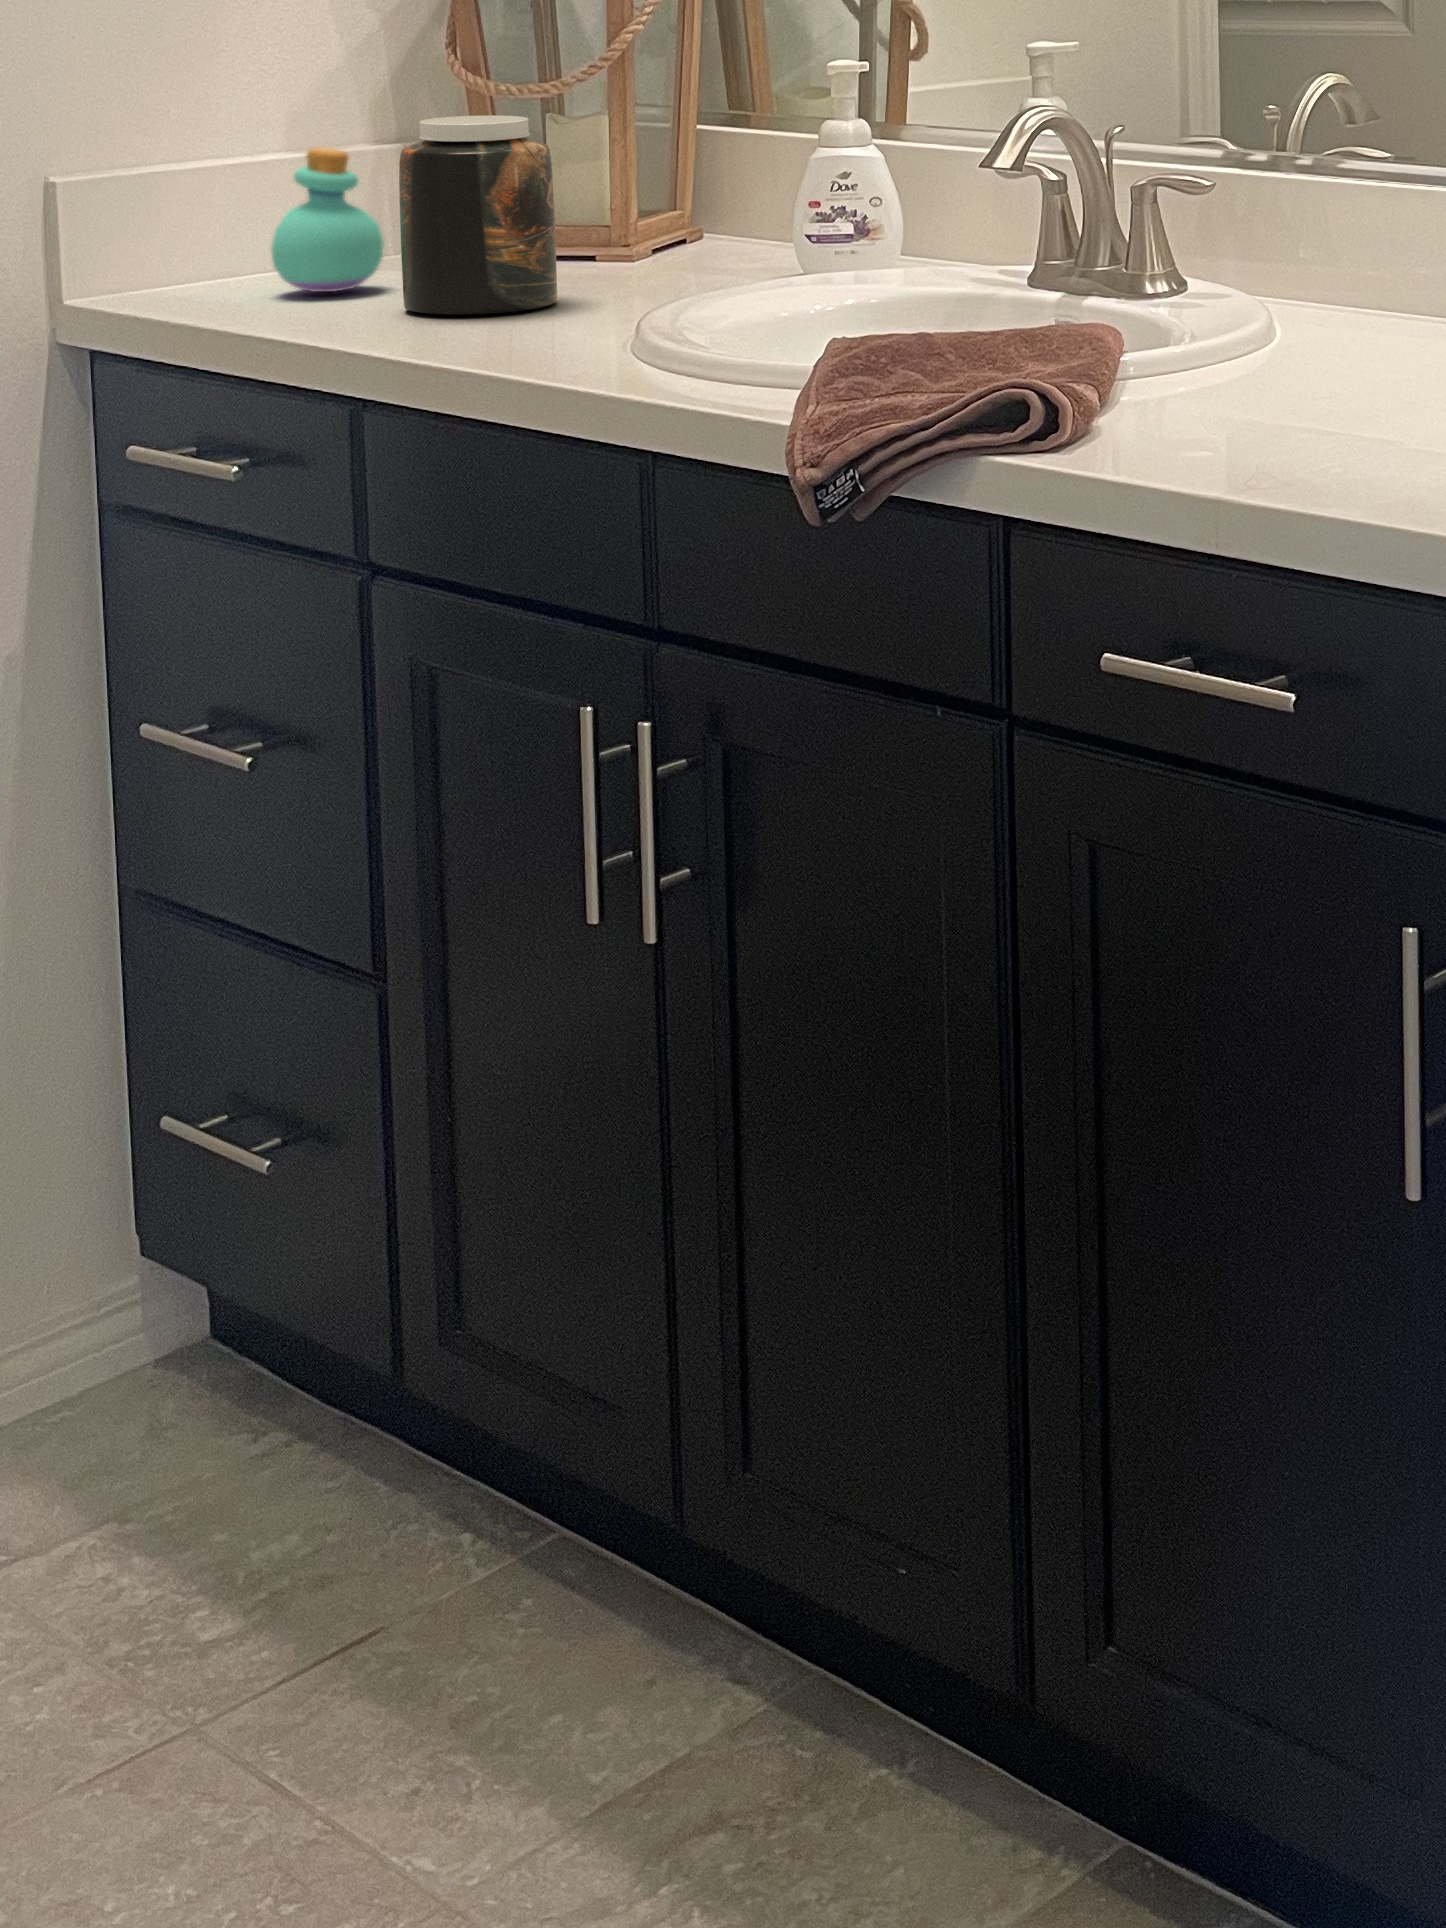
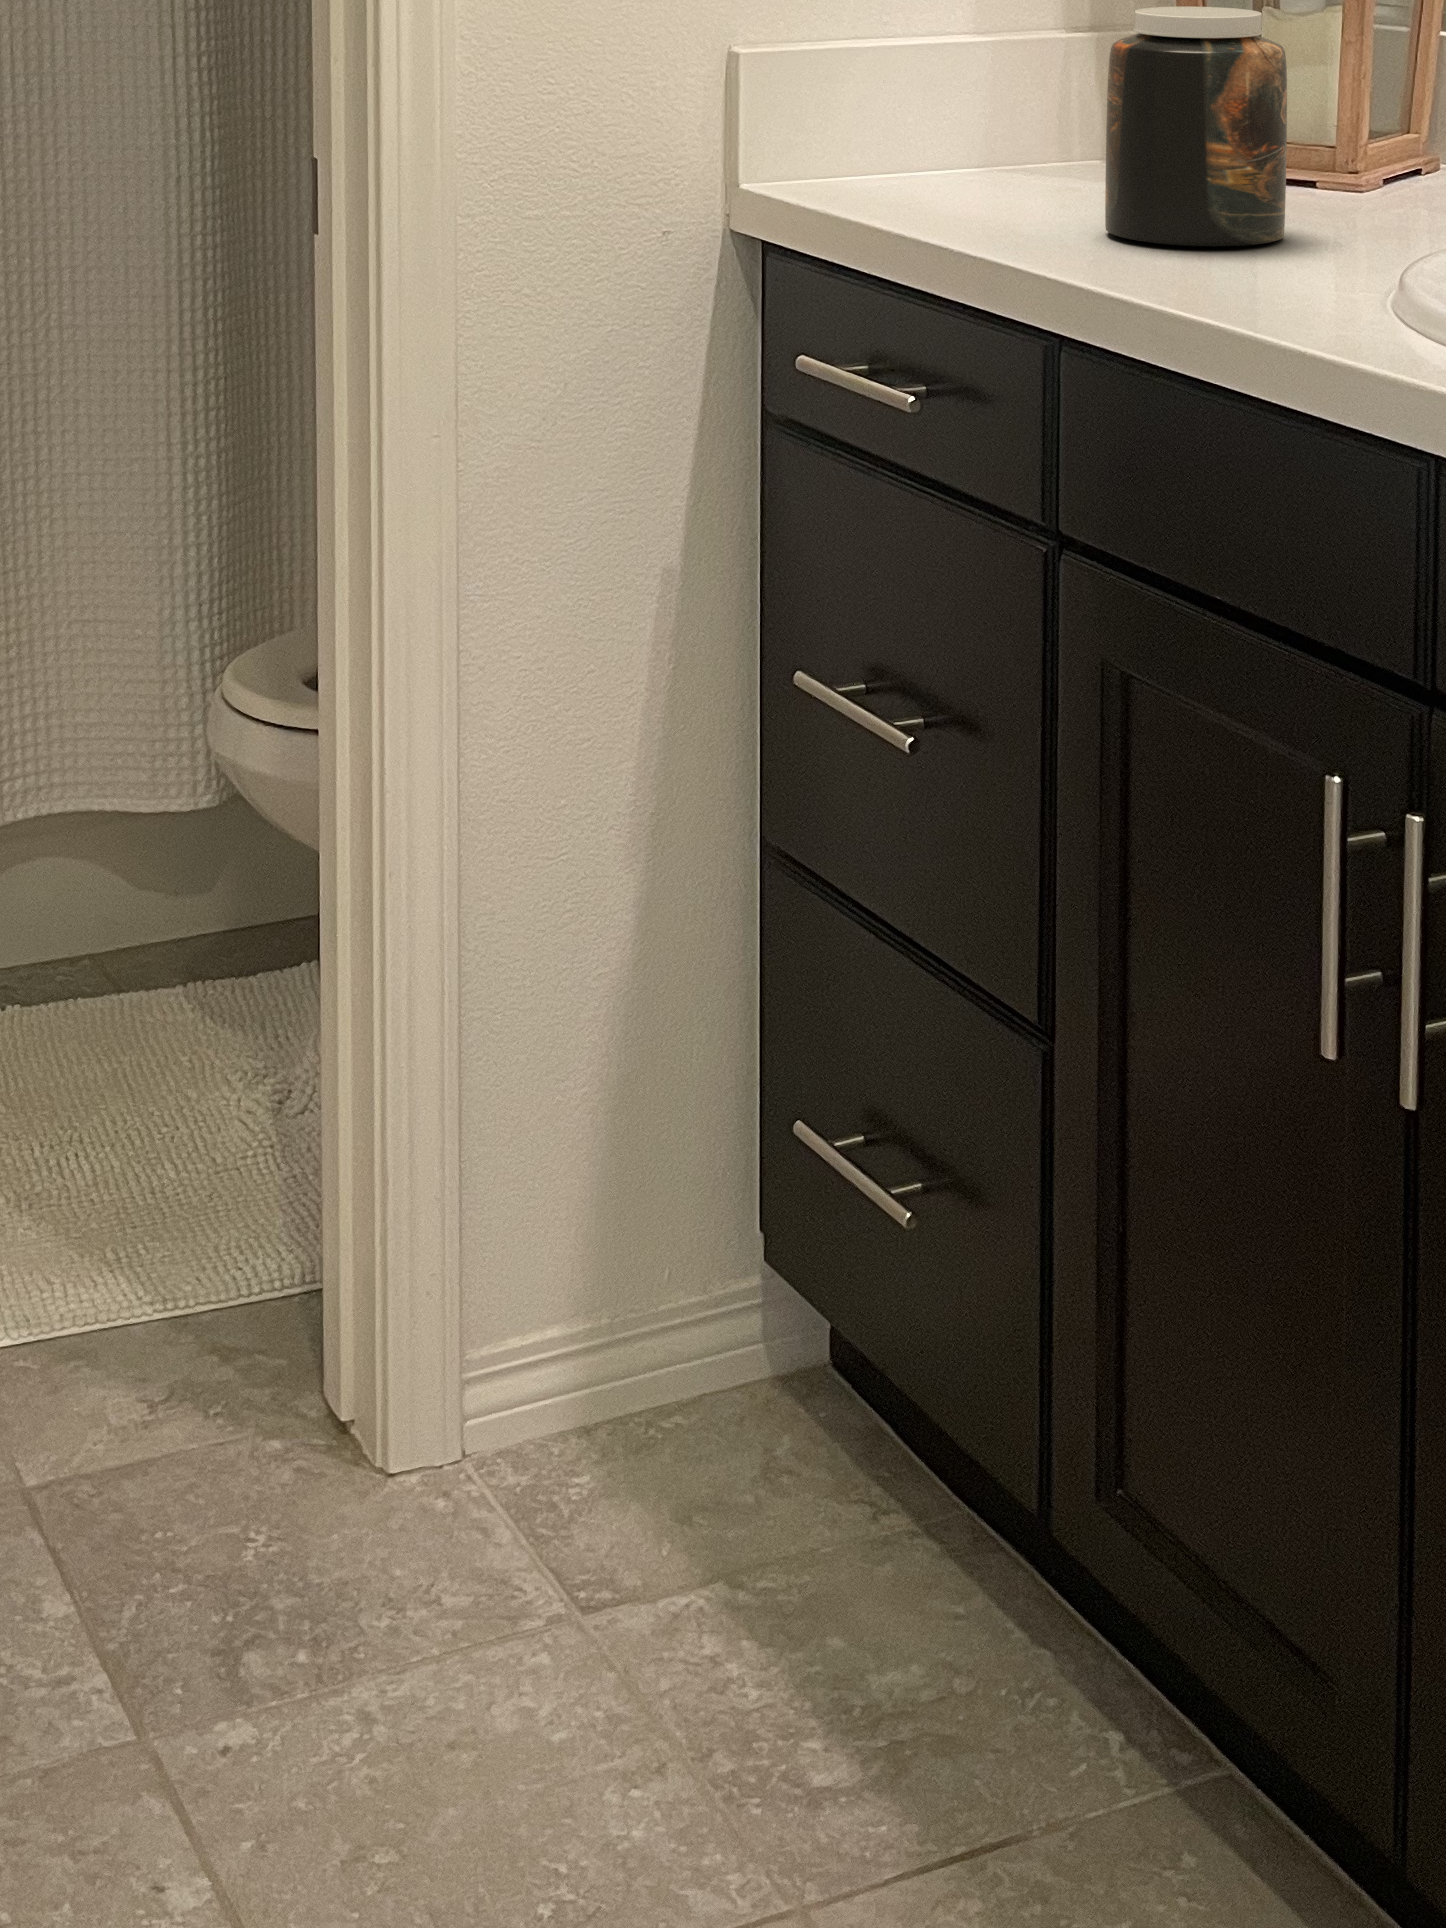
perfume bottle: present [271,148,384,292] -> none [956,35,1079,202]

